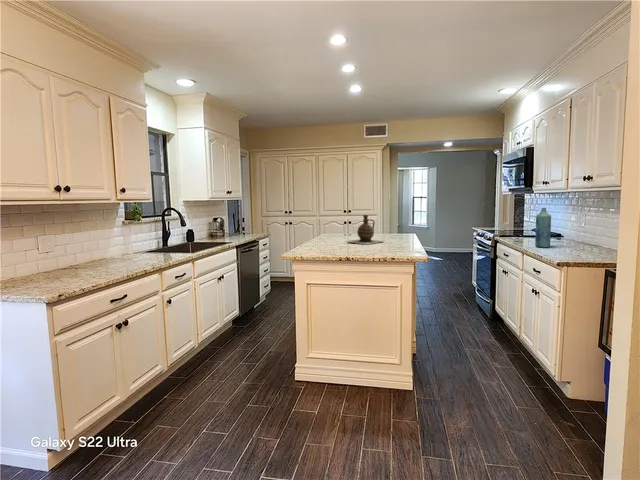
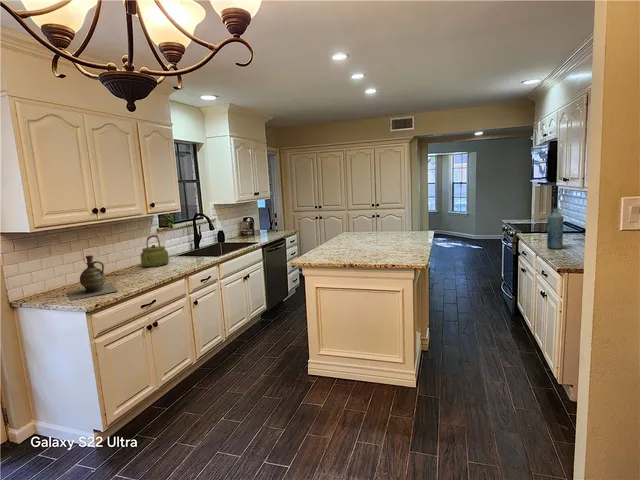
ceramic jug: present [347,215,383,245] -> present [67,256,118,300]
kettle: none [104,226,137,261] -> present [140,235,169,267]

